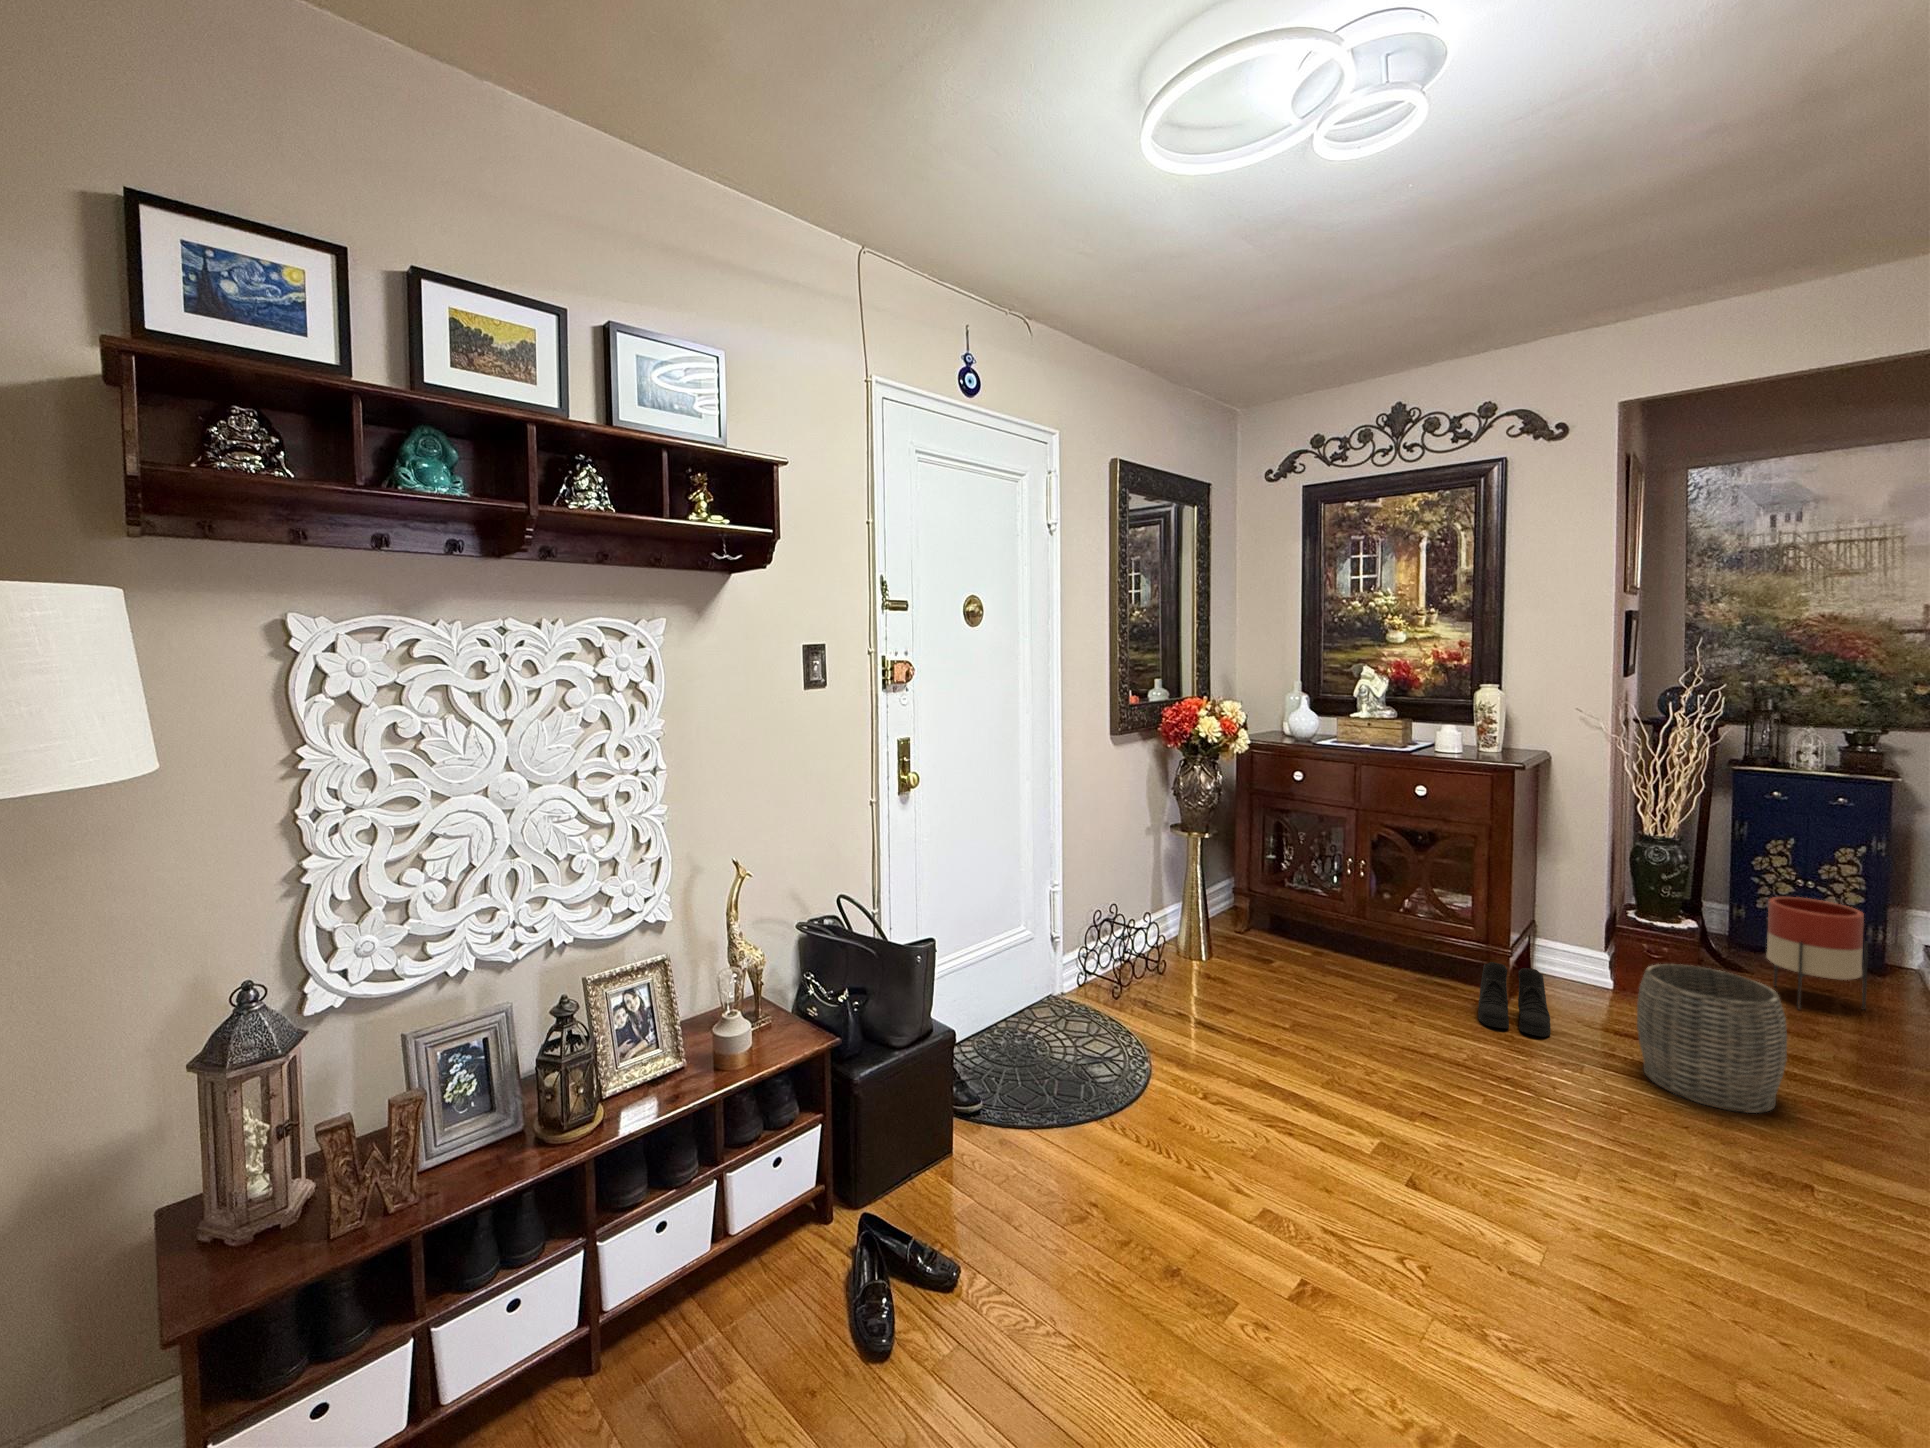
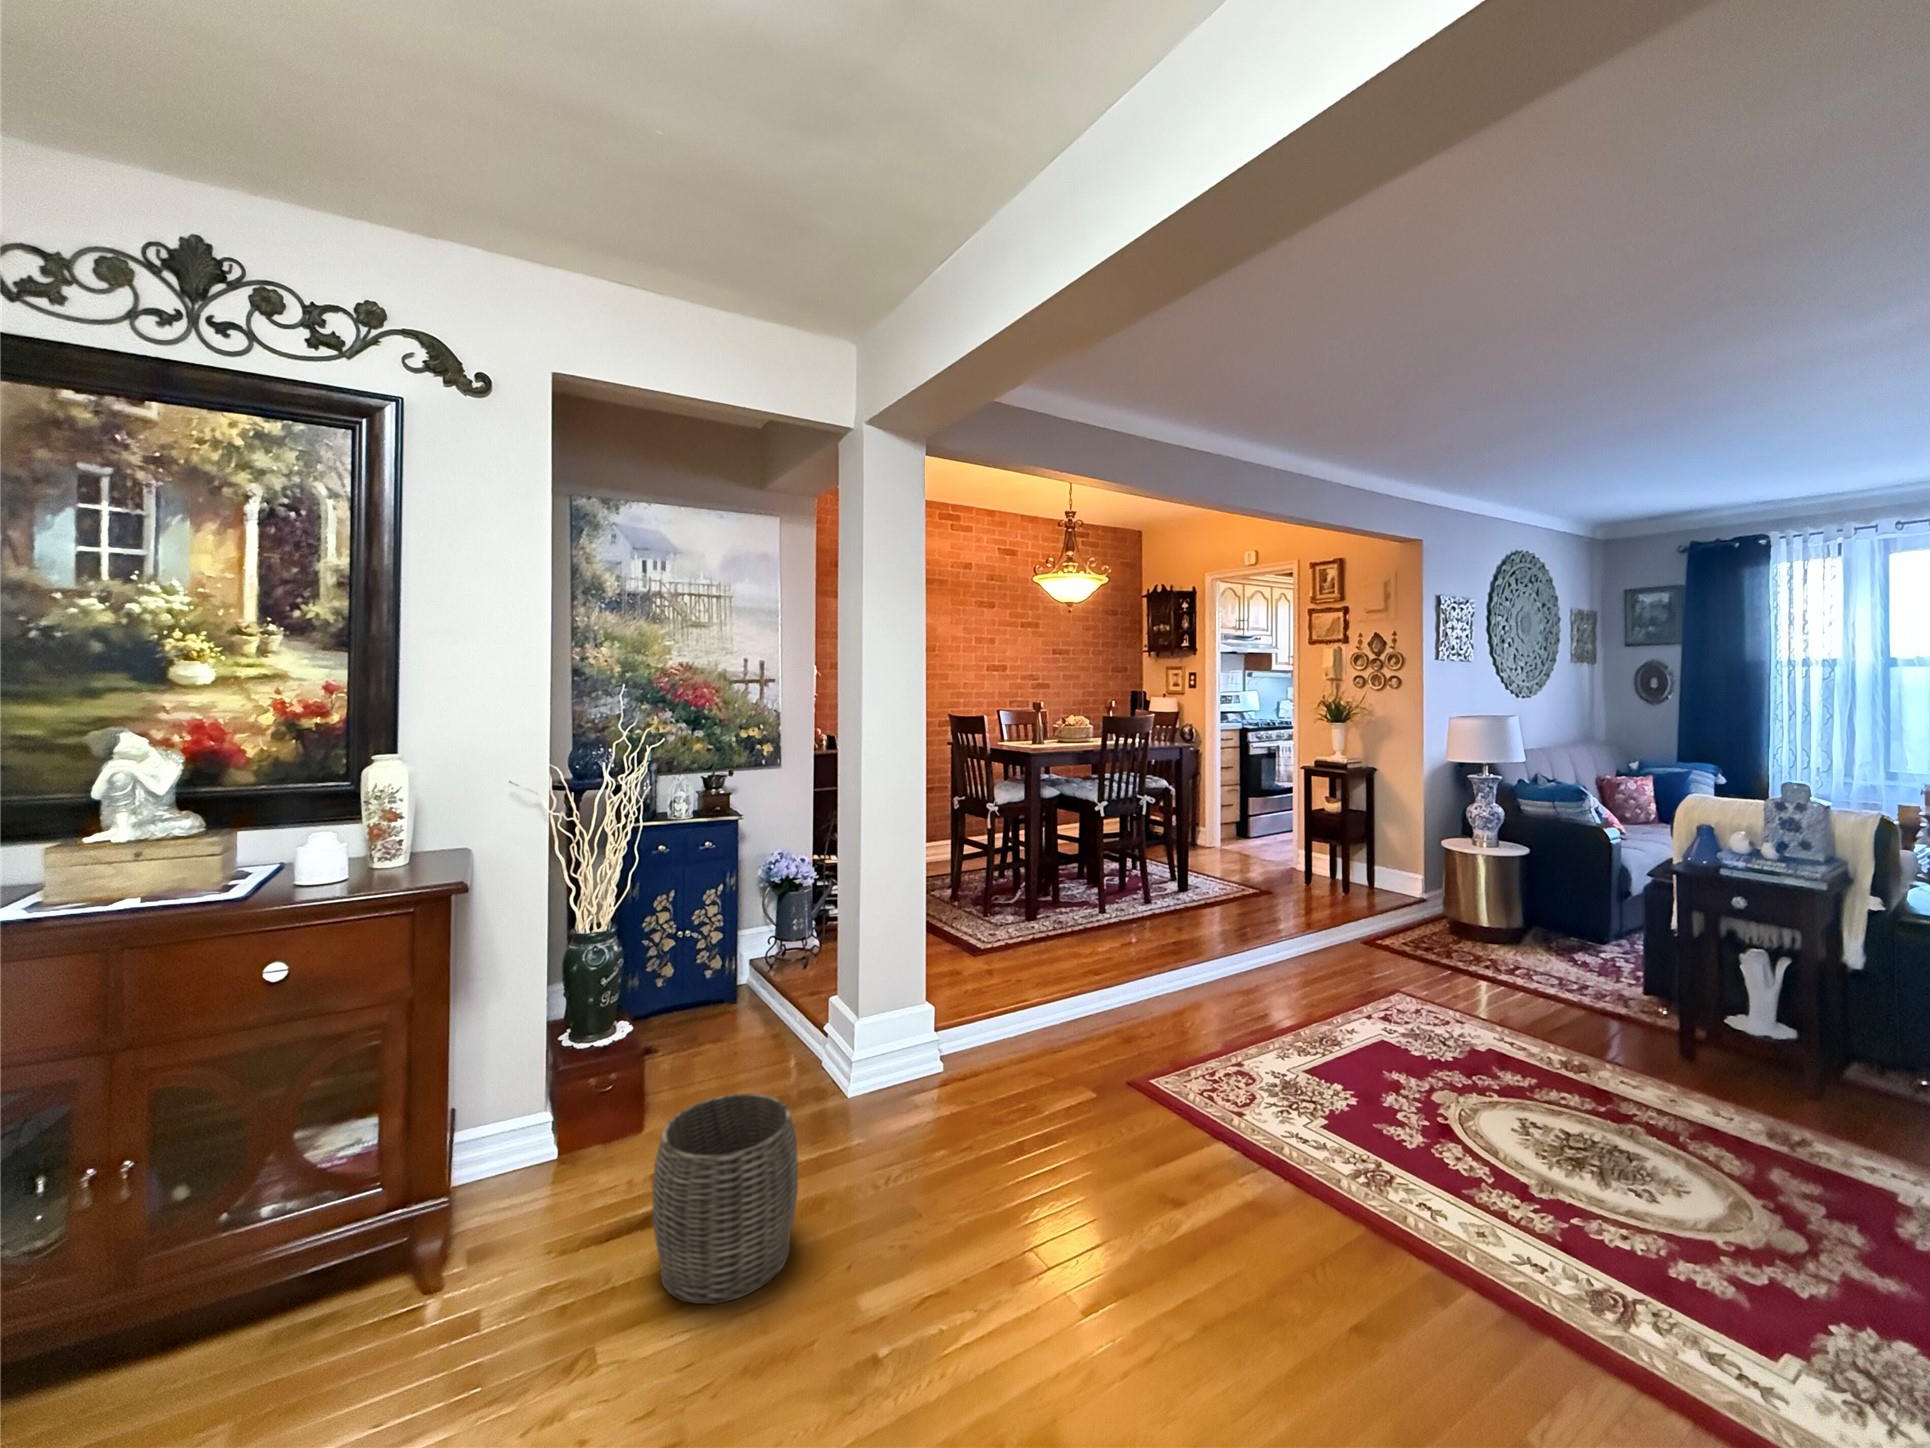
planter: present [1767,897,1868,1010] -> none [682,953,752,1081]
boots: present [1478,962,1551,1037] -> none [411,1207,535,1368]

